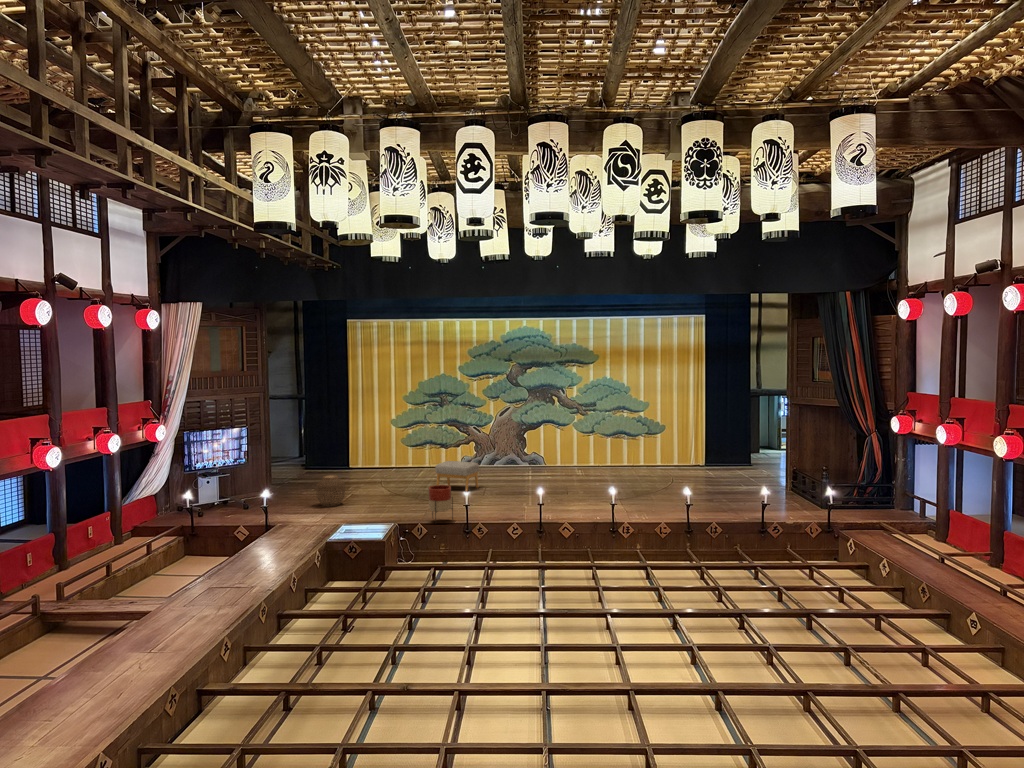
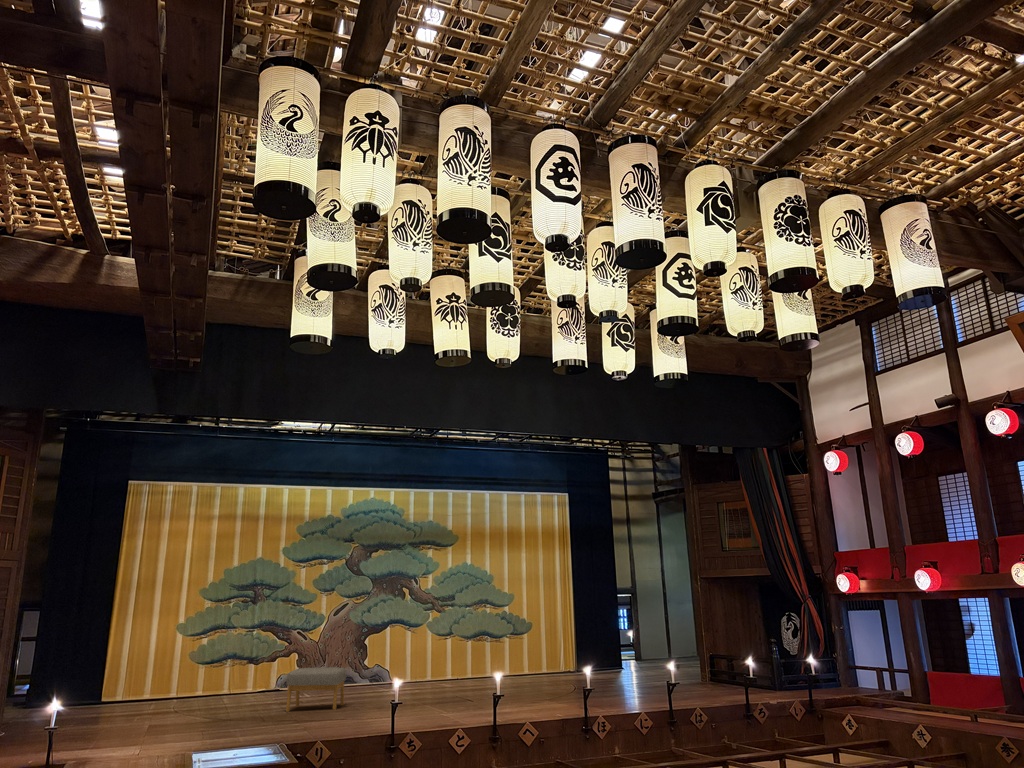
woven basket: present [316,475,345,506] -> none [120,688,170,741]
planter: present [429,485,453,519] -> none [344,680,378,739]

